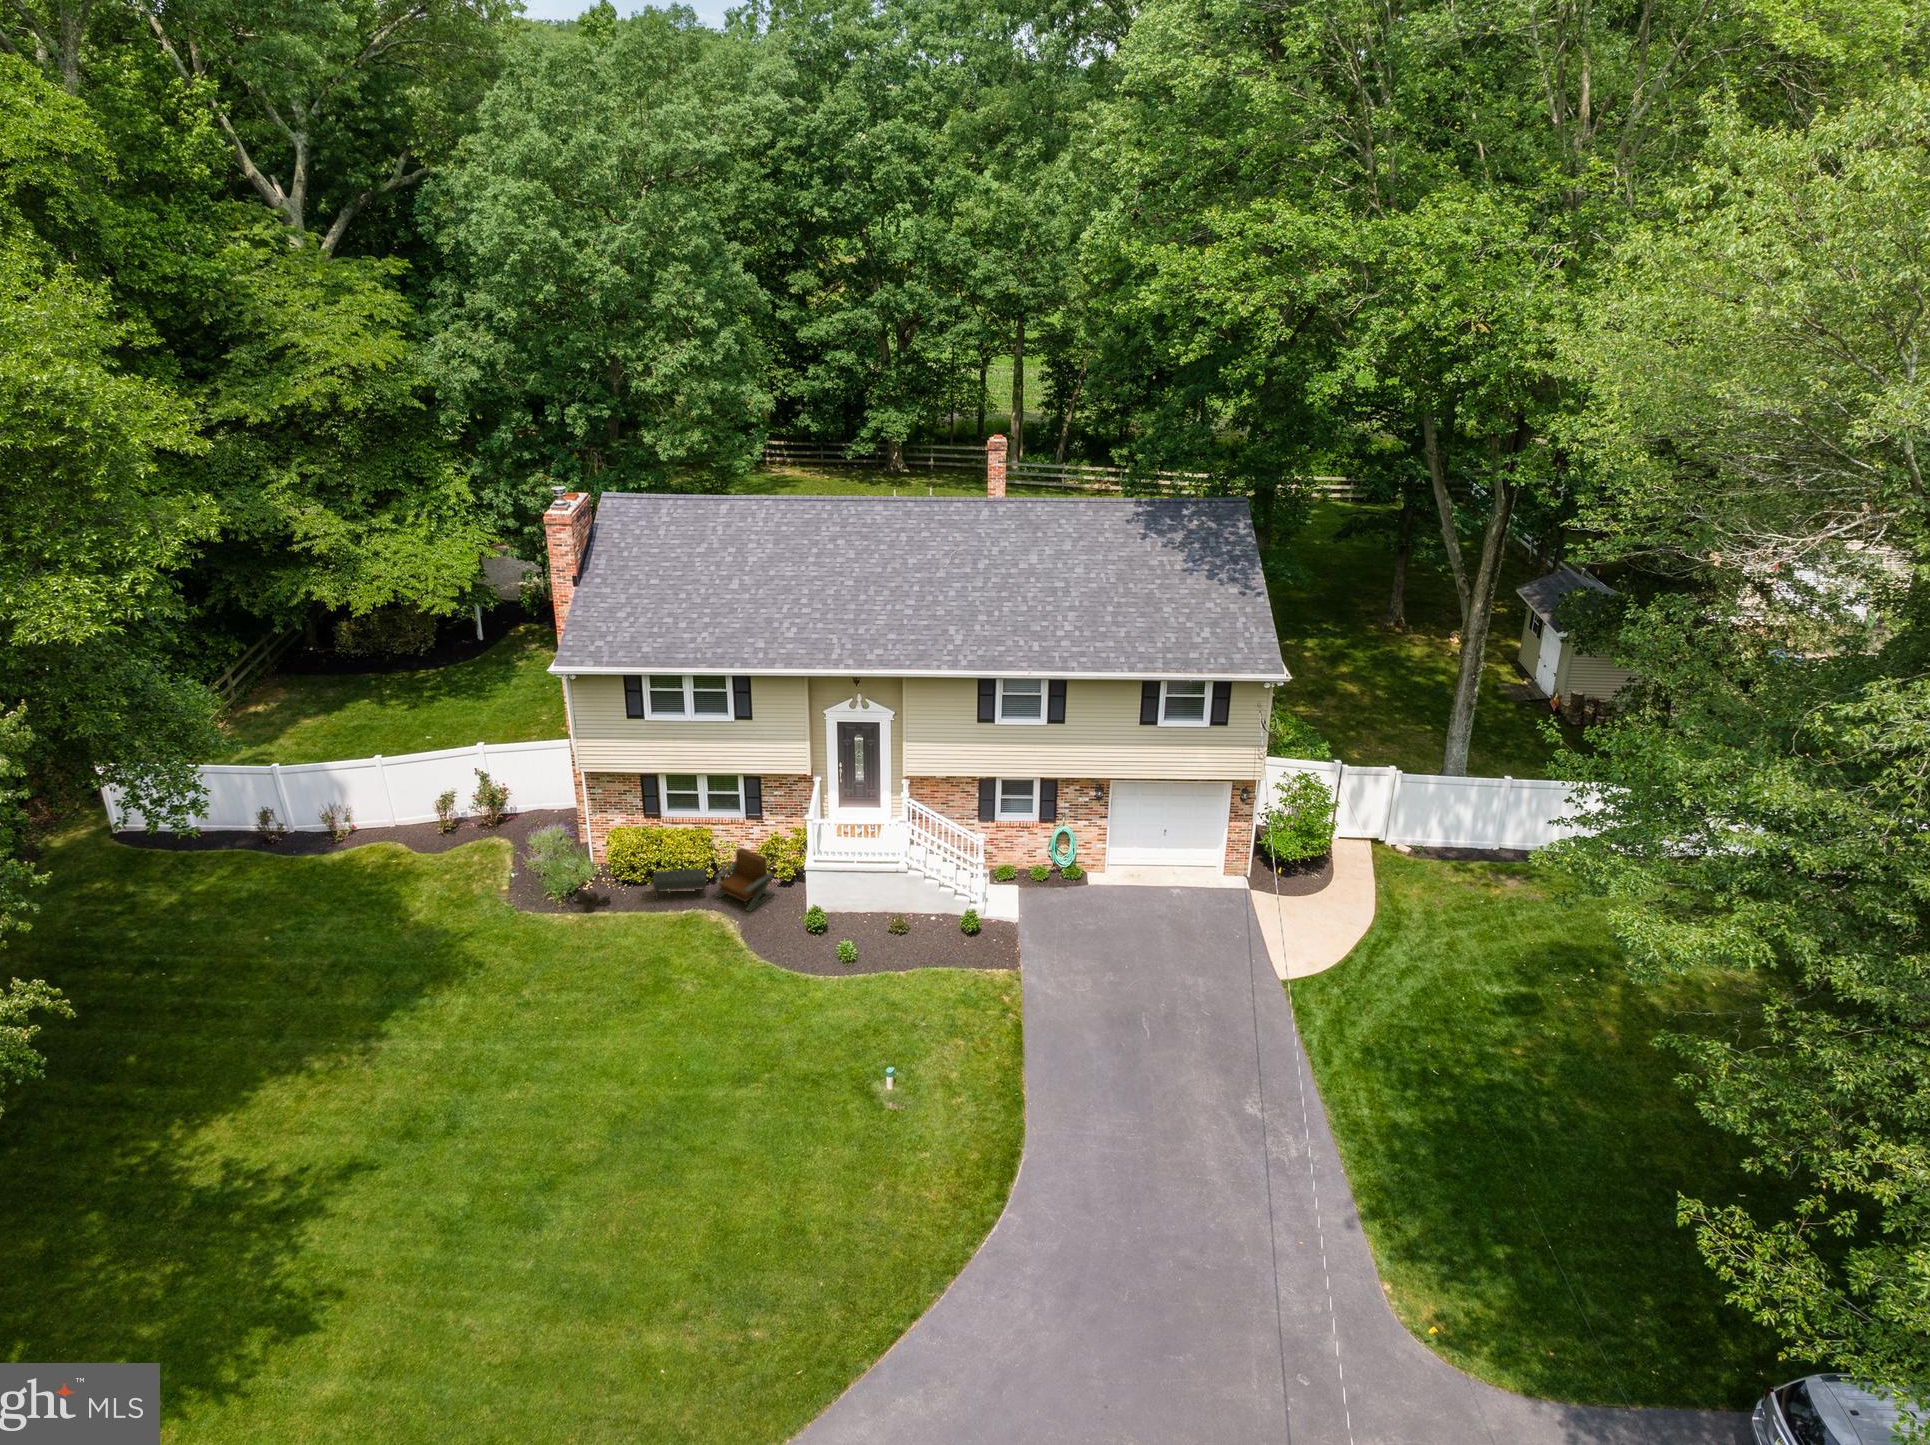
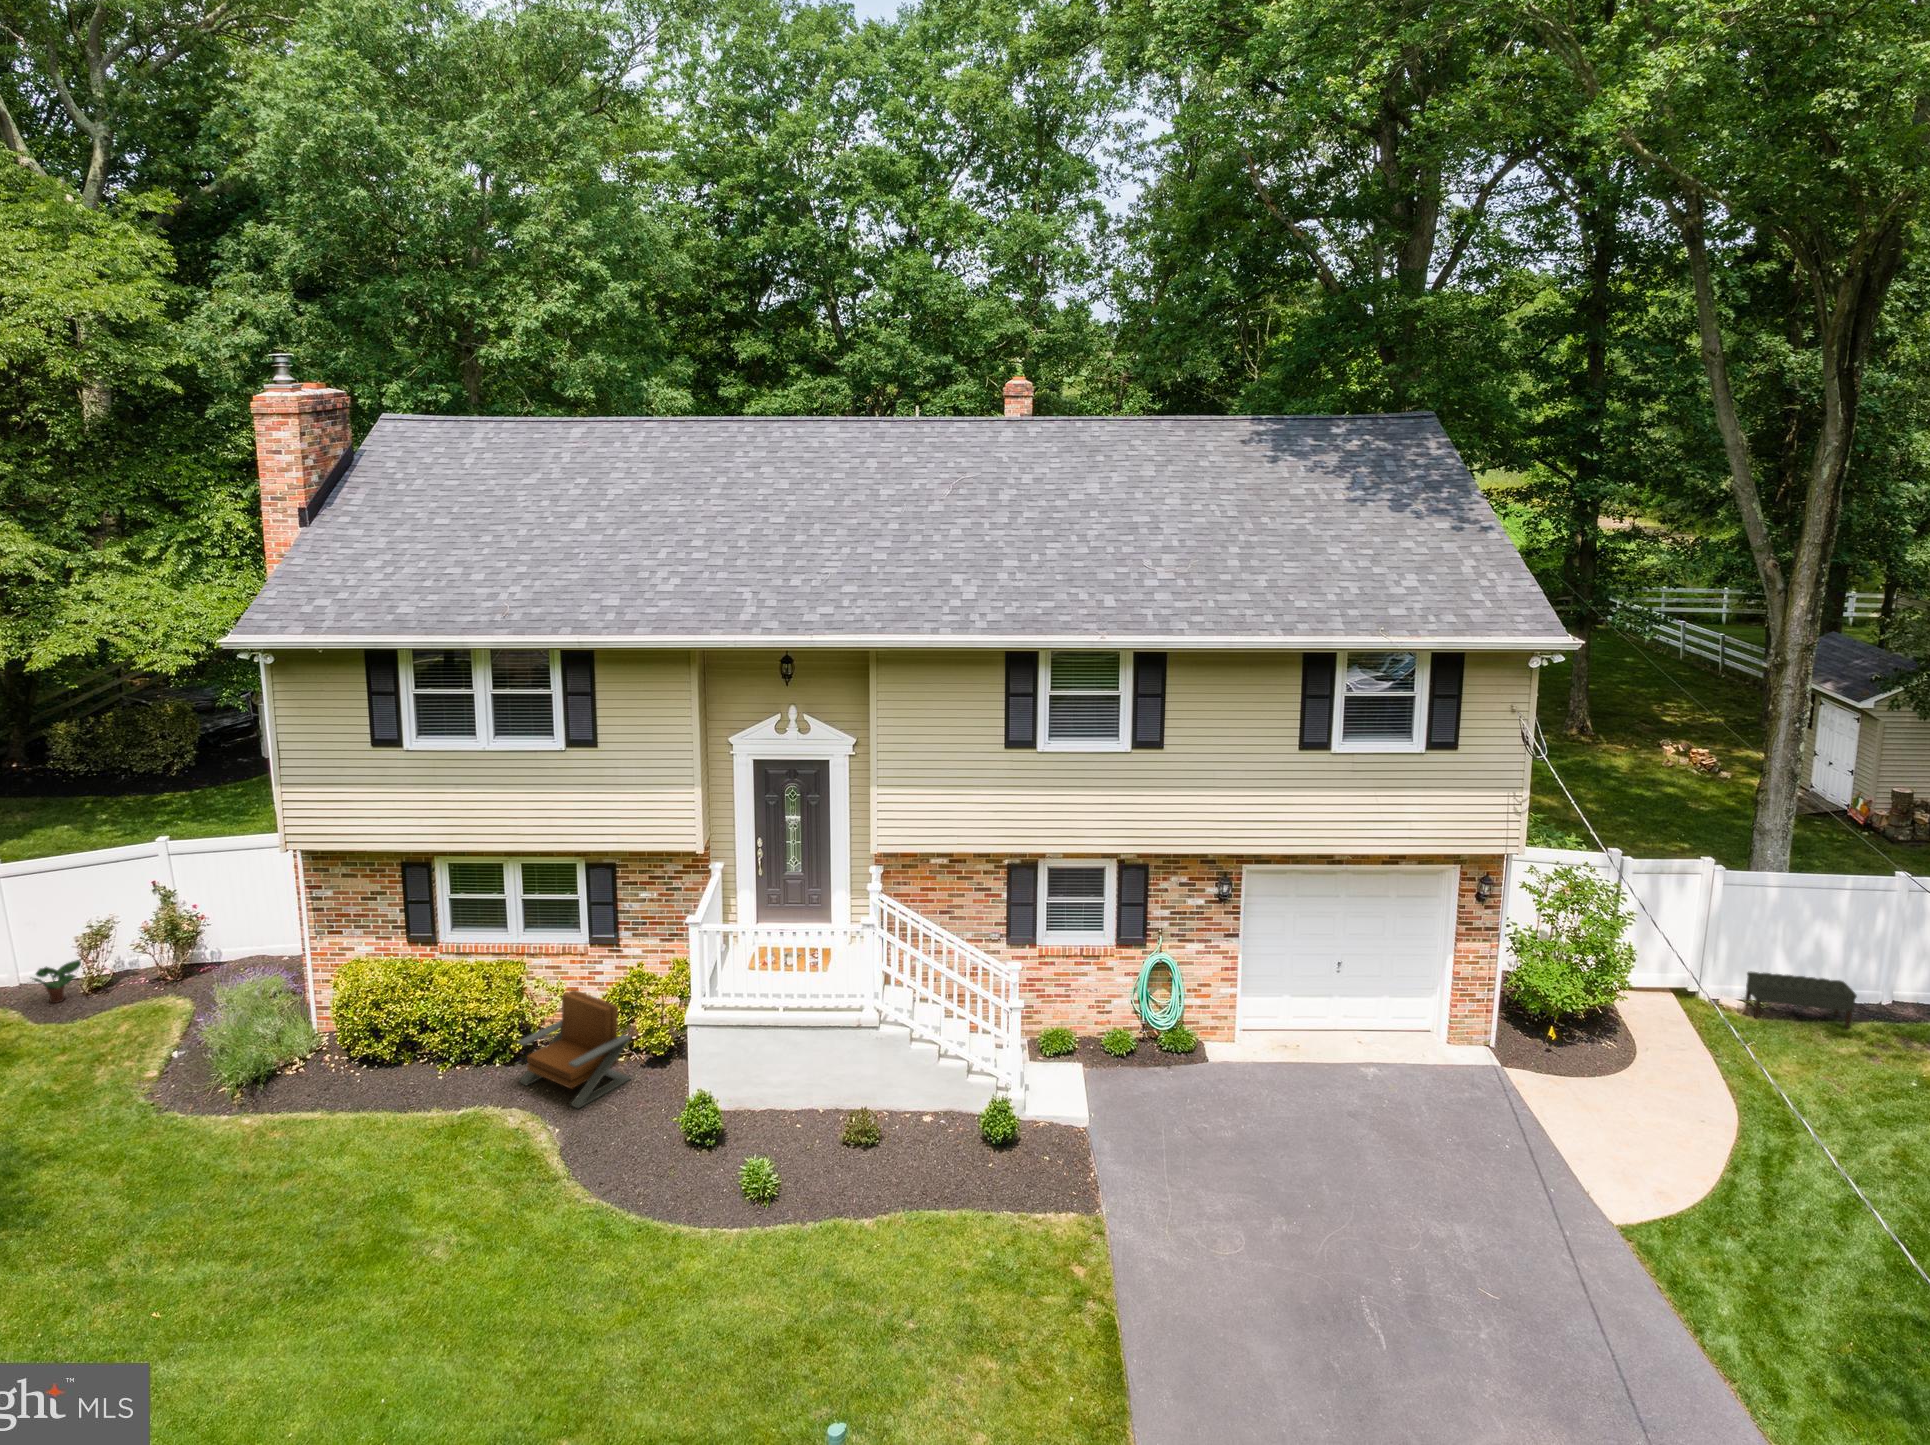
potted plant: none [422,819,455,845] -> present [33,960,81,1003]
bench: present [653,869,707,900] -> present [1745,972,1857,1028]
woven basket: present [576,891,610,913] -> none [253,1070,318,1111]

